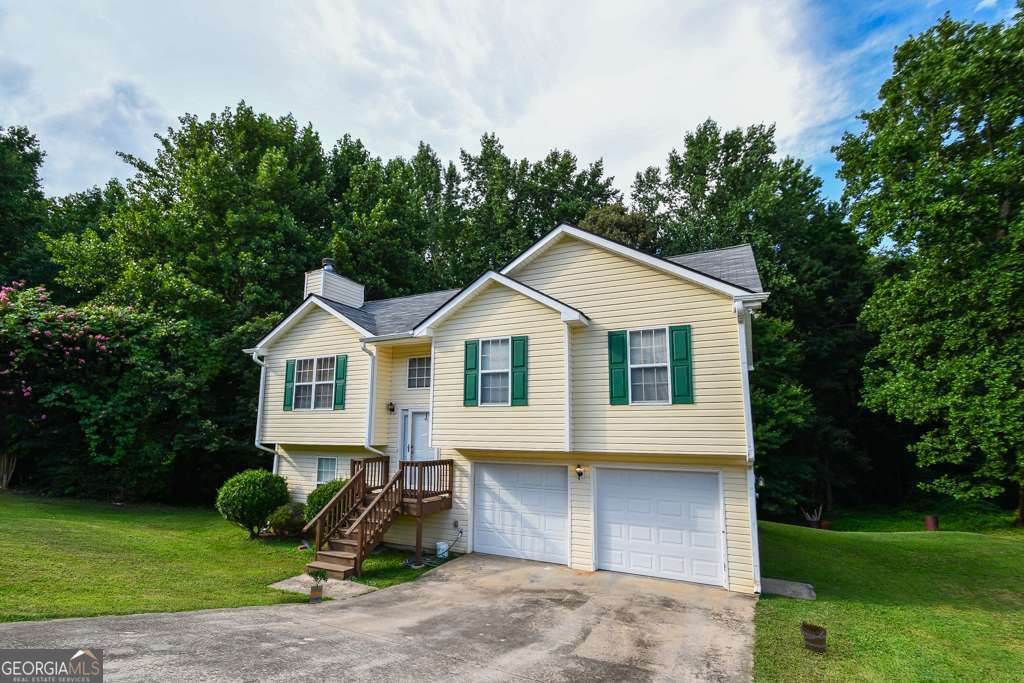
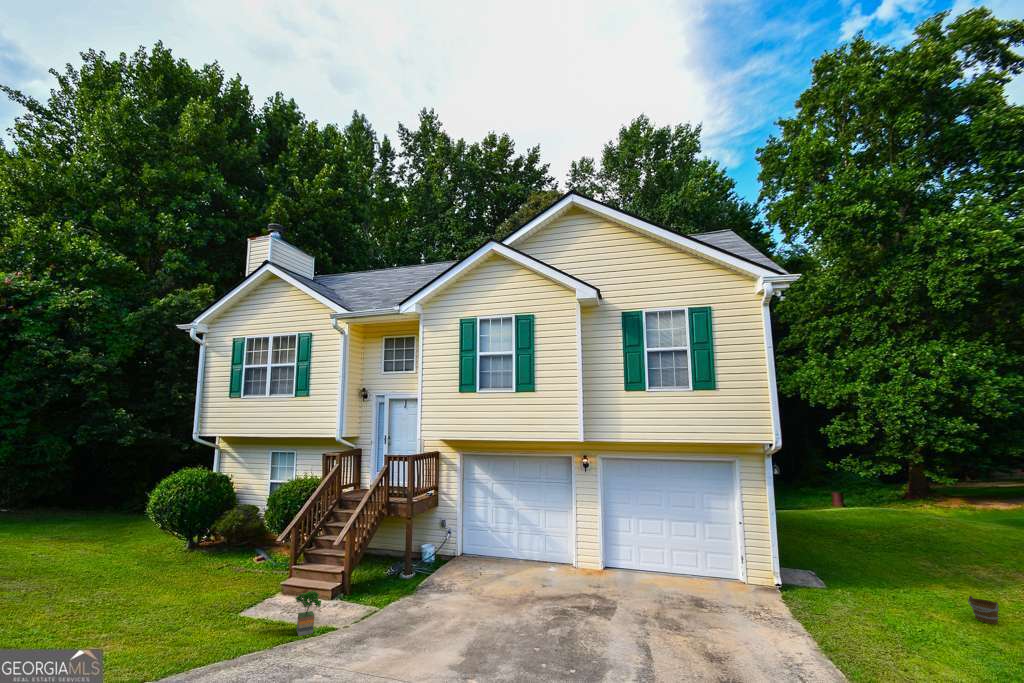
bucket: present [800,621,827,652] -> present [968,596,999,624]

